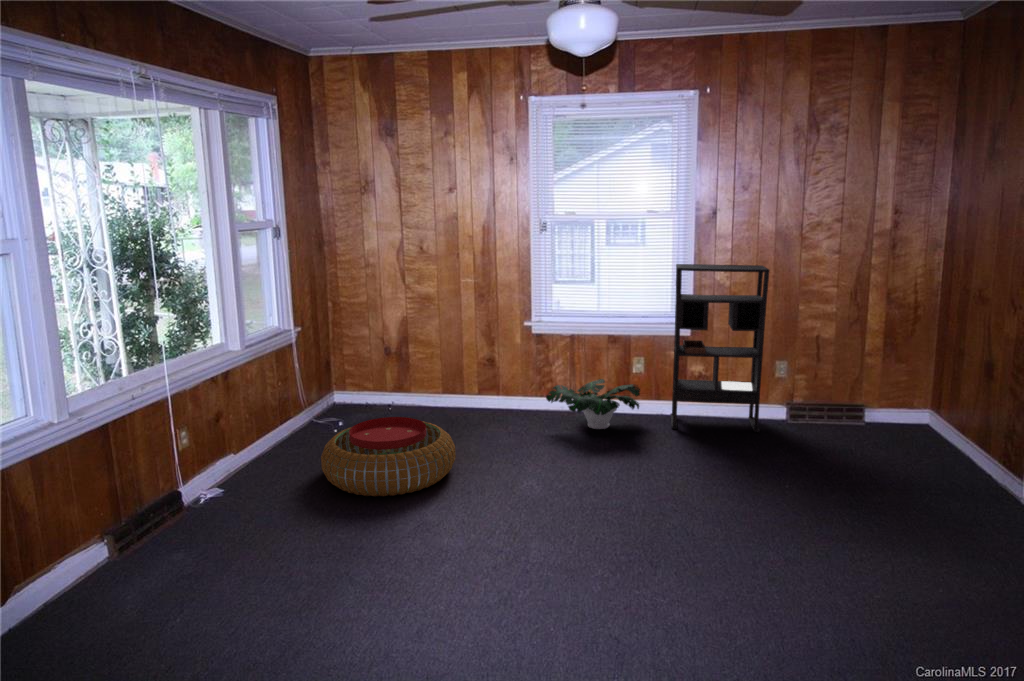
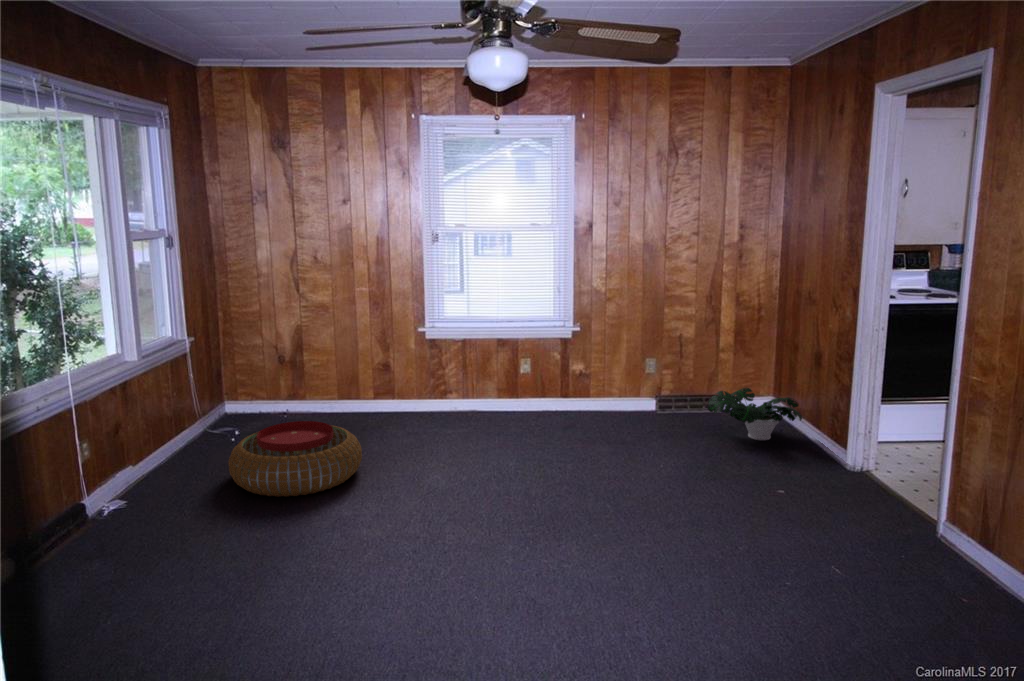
bookshelf: present [671,264,770,432] -> none [556,272,640,423]
potted plant: present [546,379,640,429] -> present [708,388,802,440]

